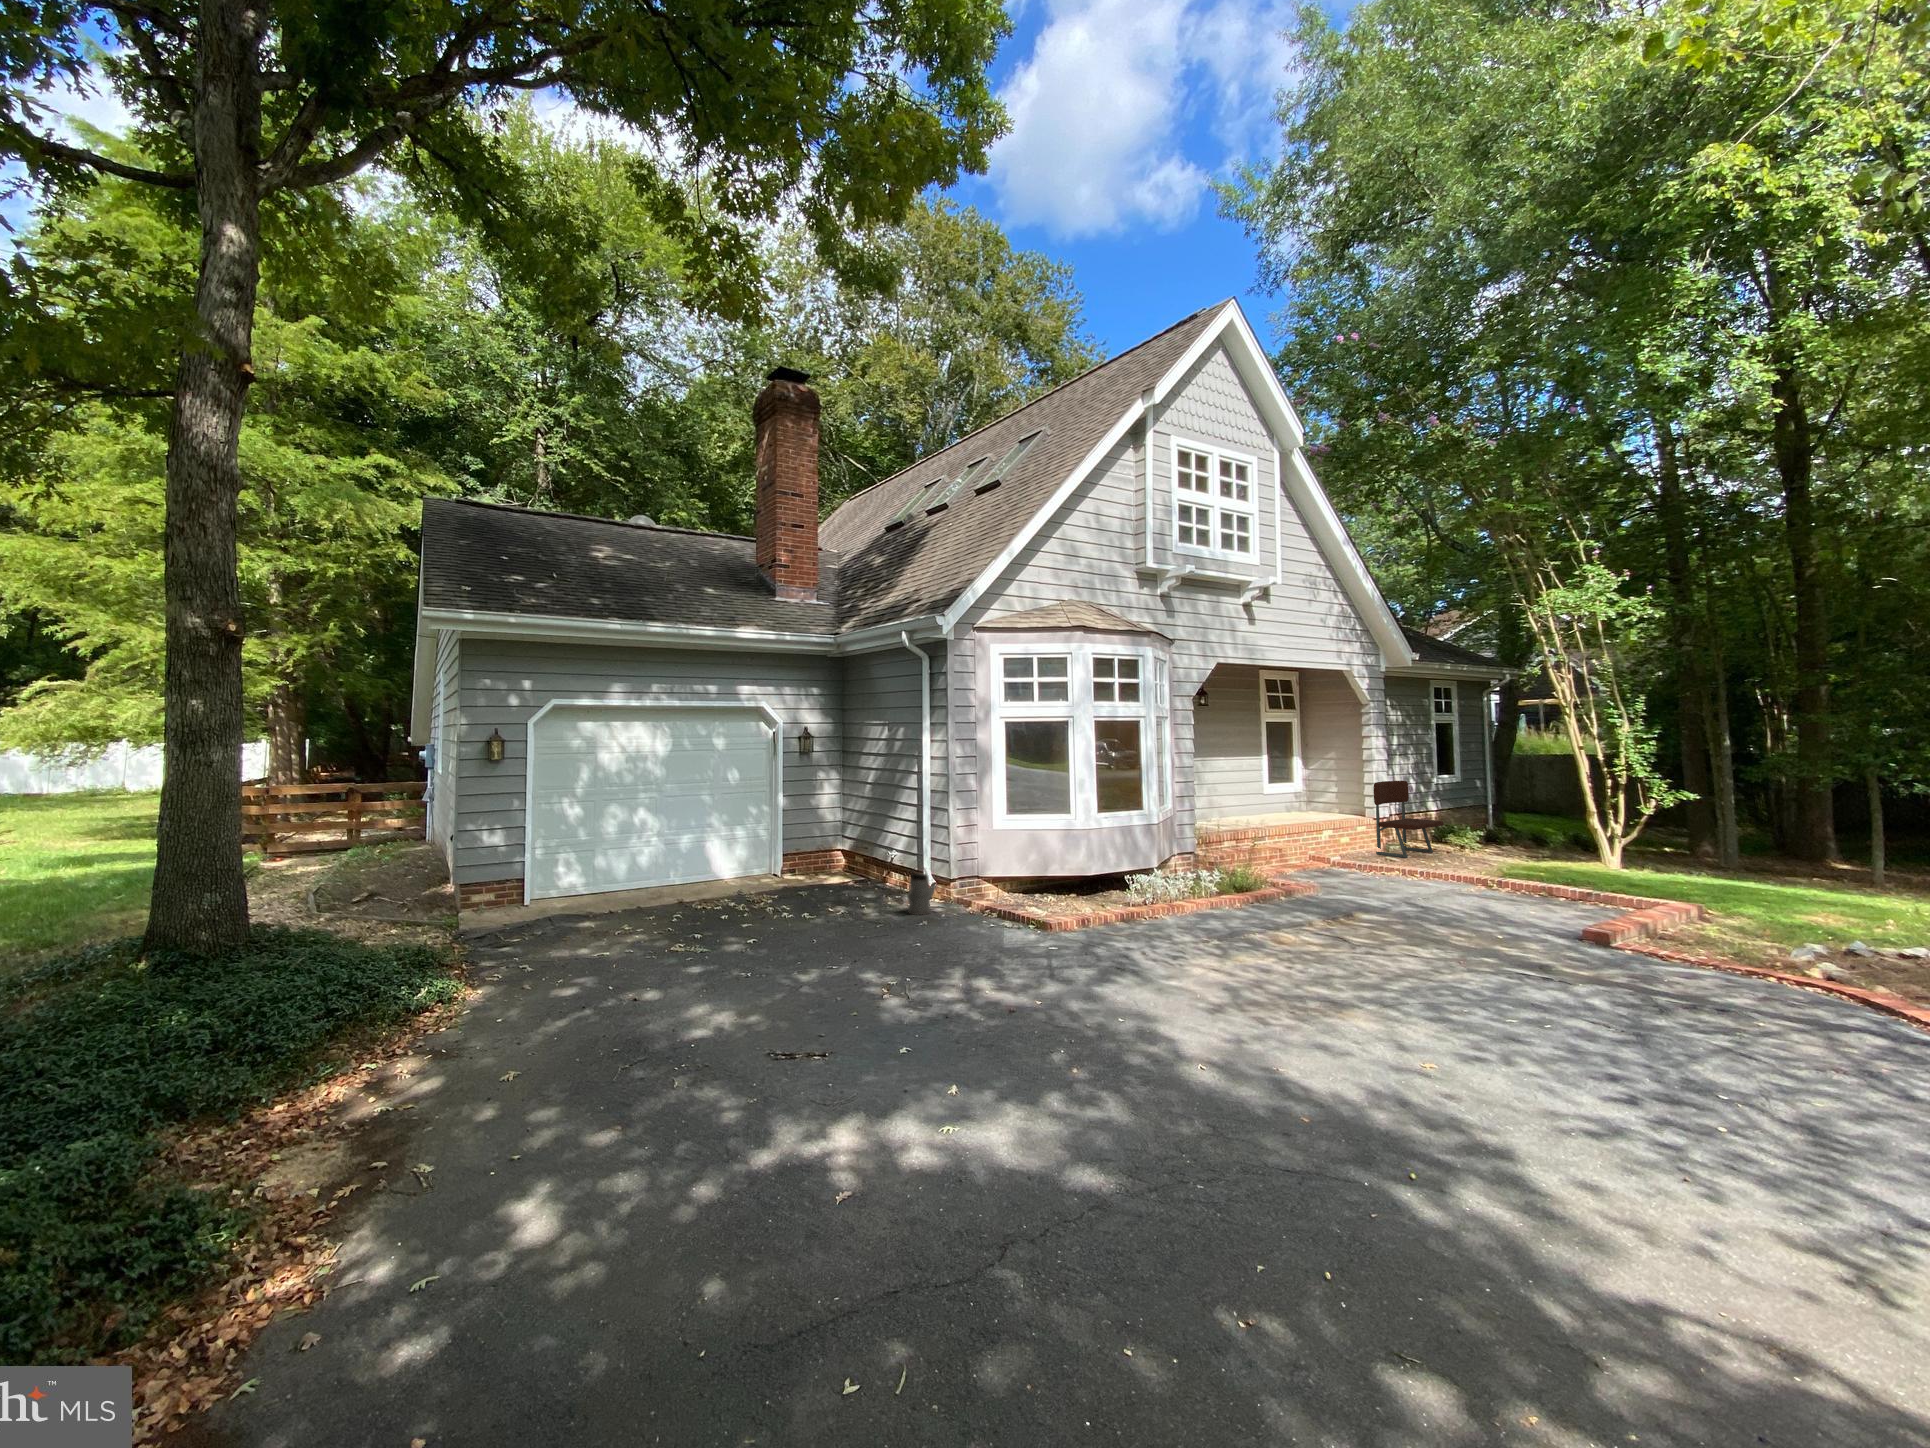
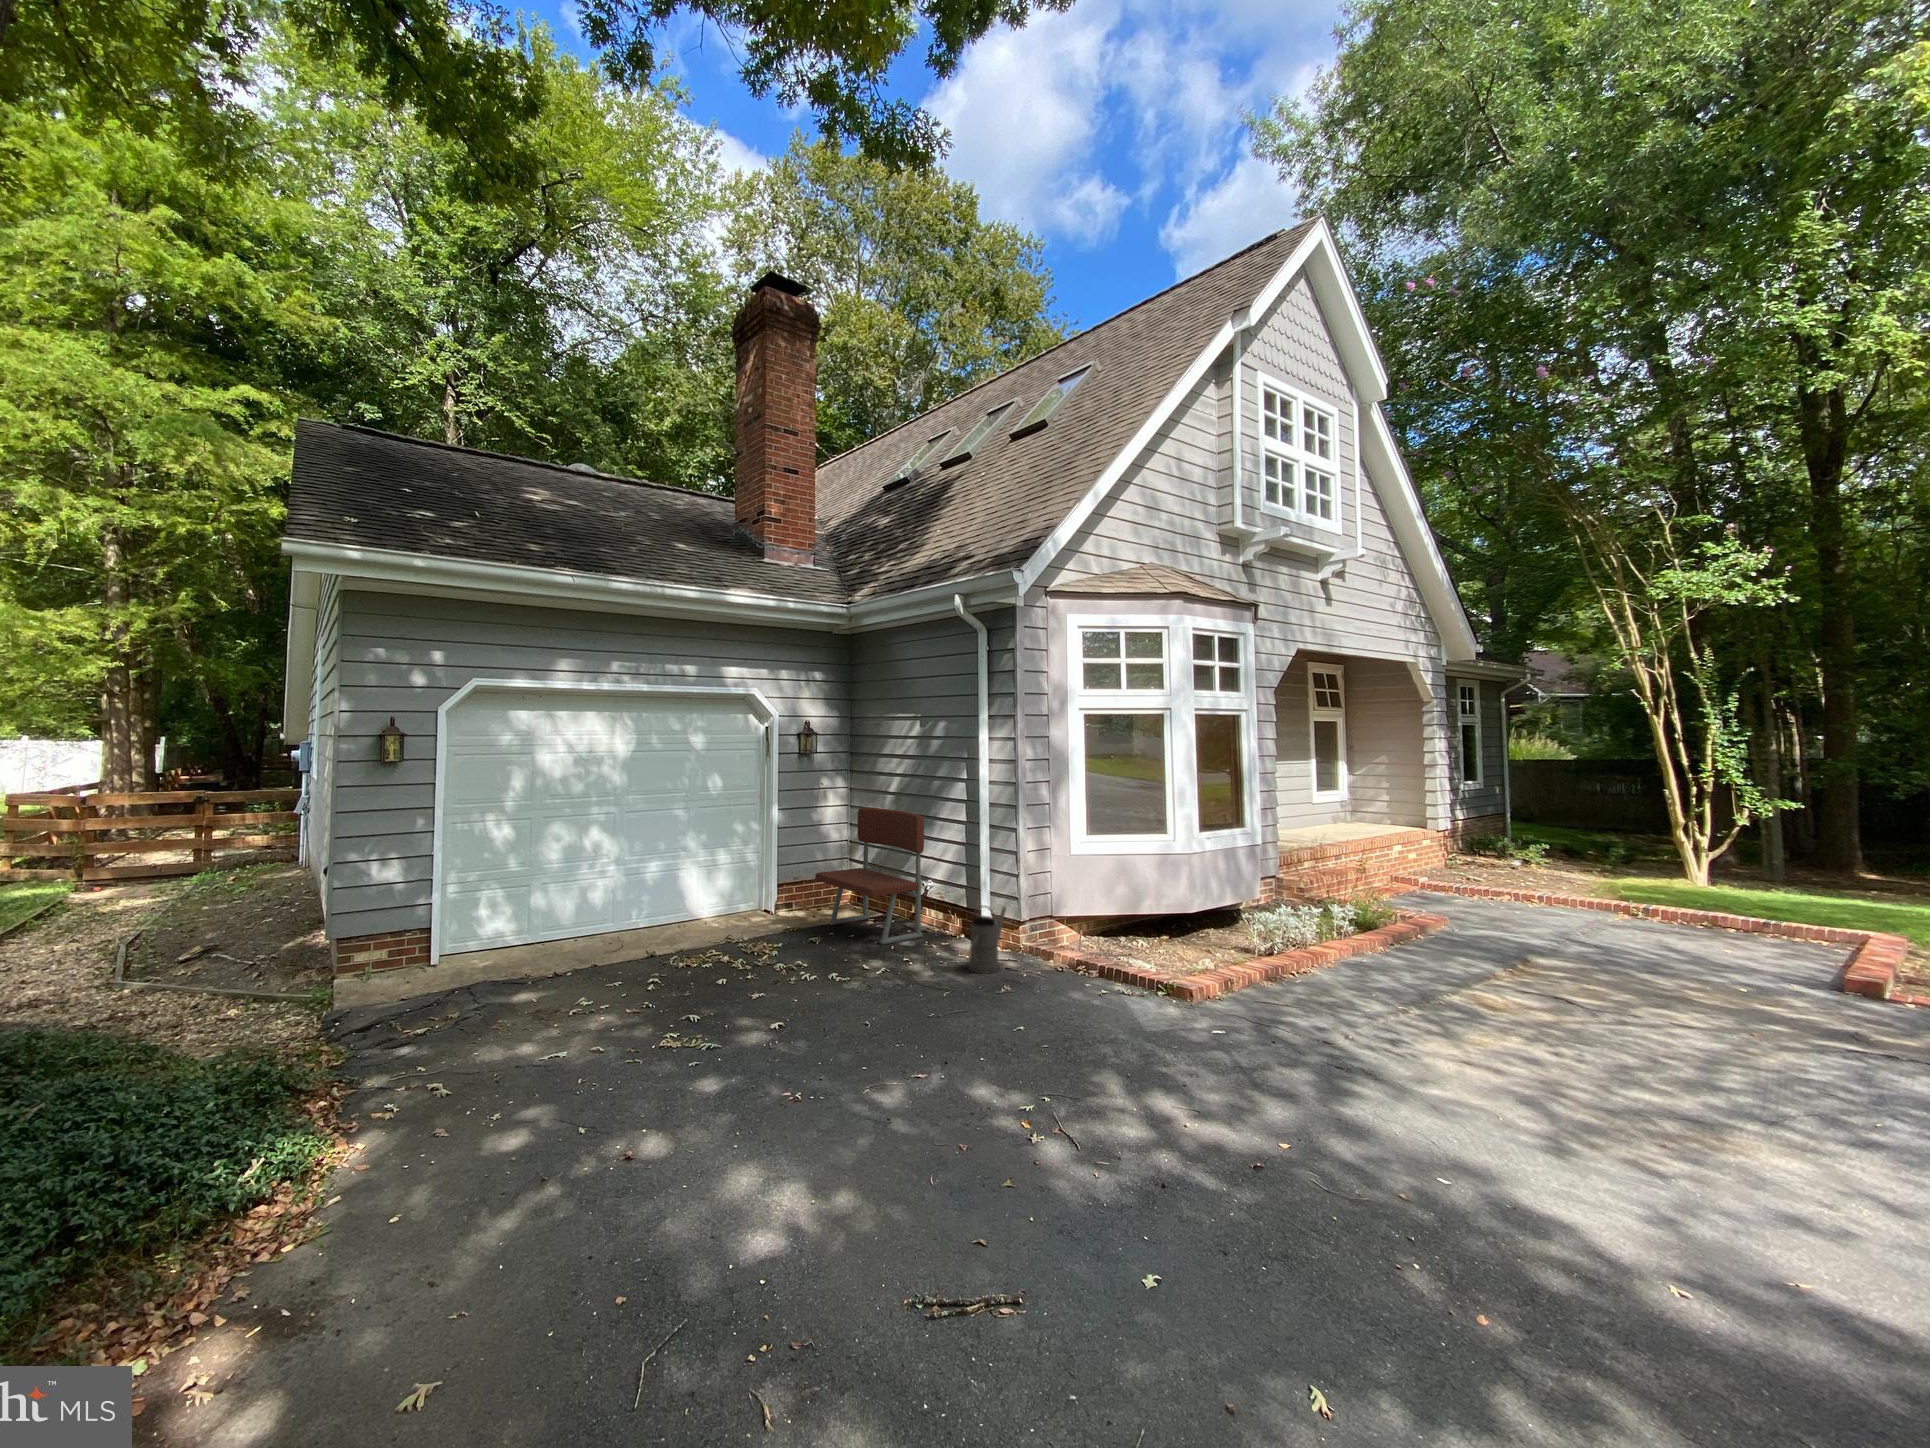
bench: present [1373,781,1443,858] -> present [815,807,924,945]

